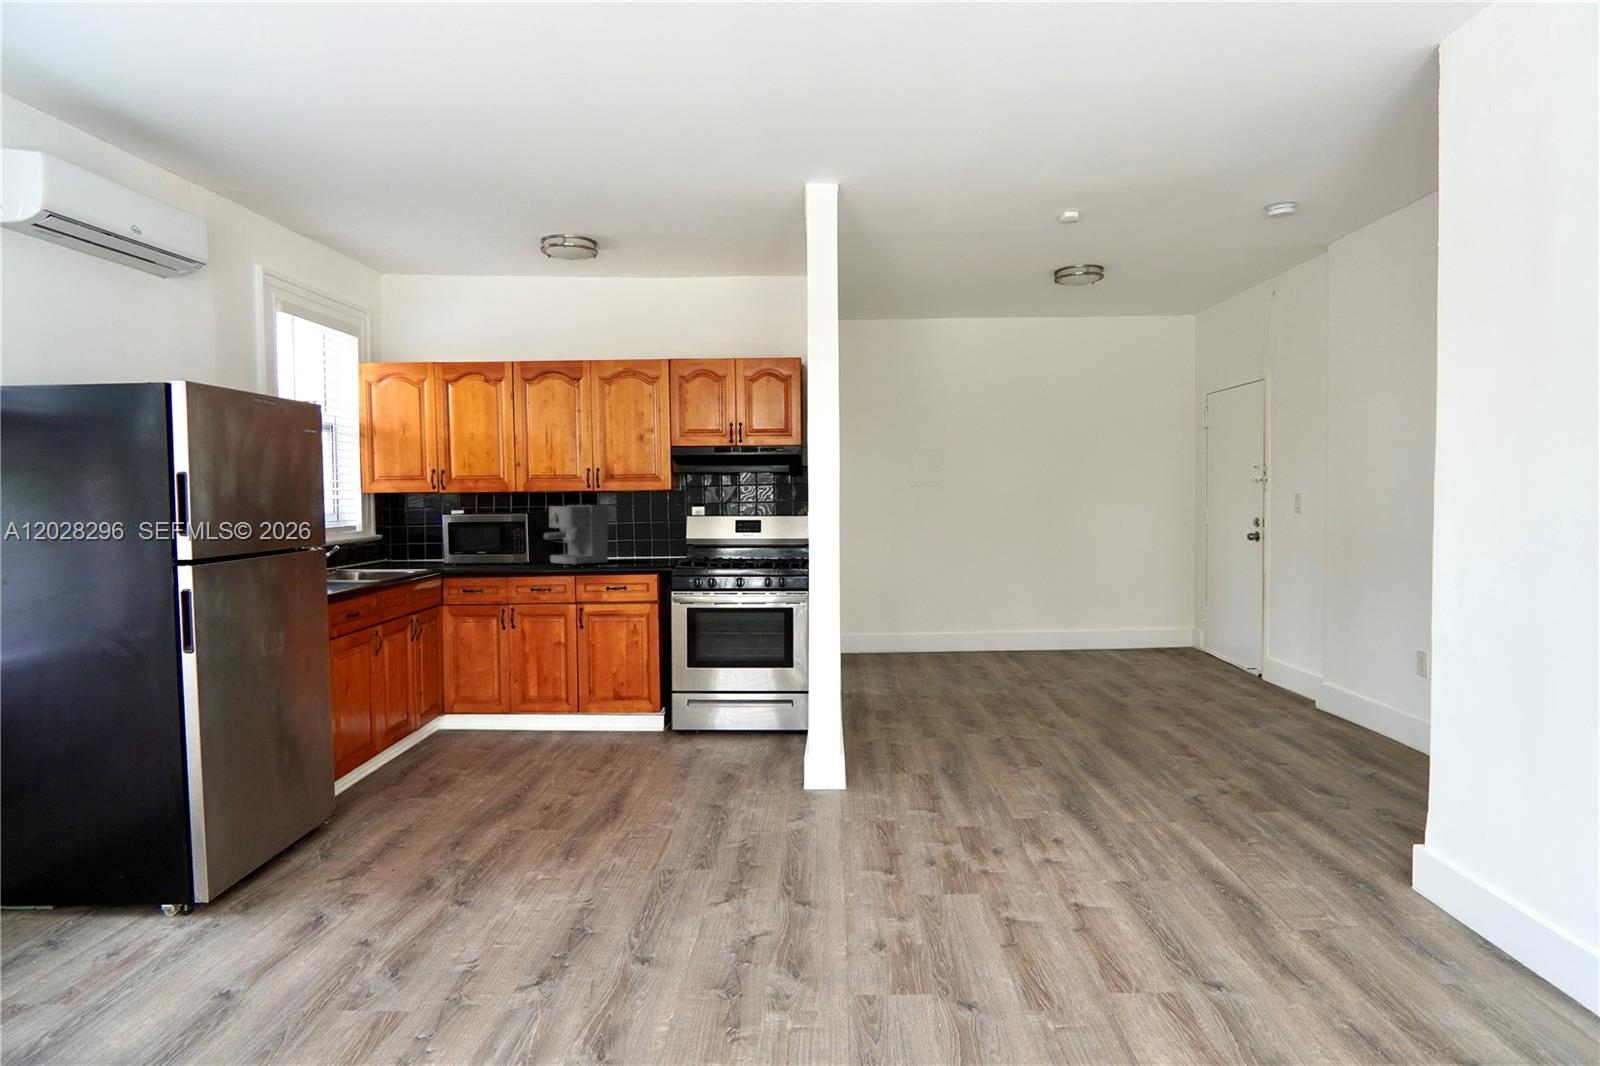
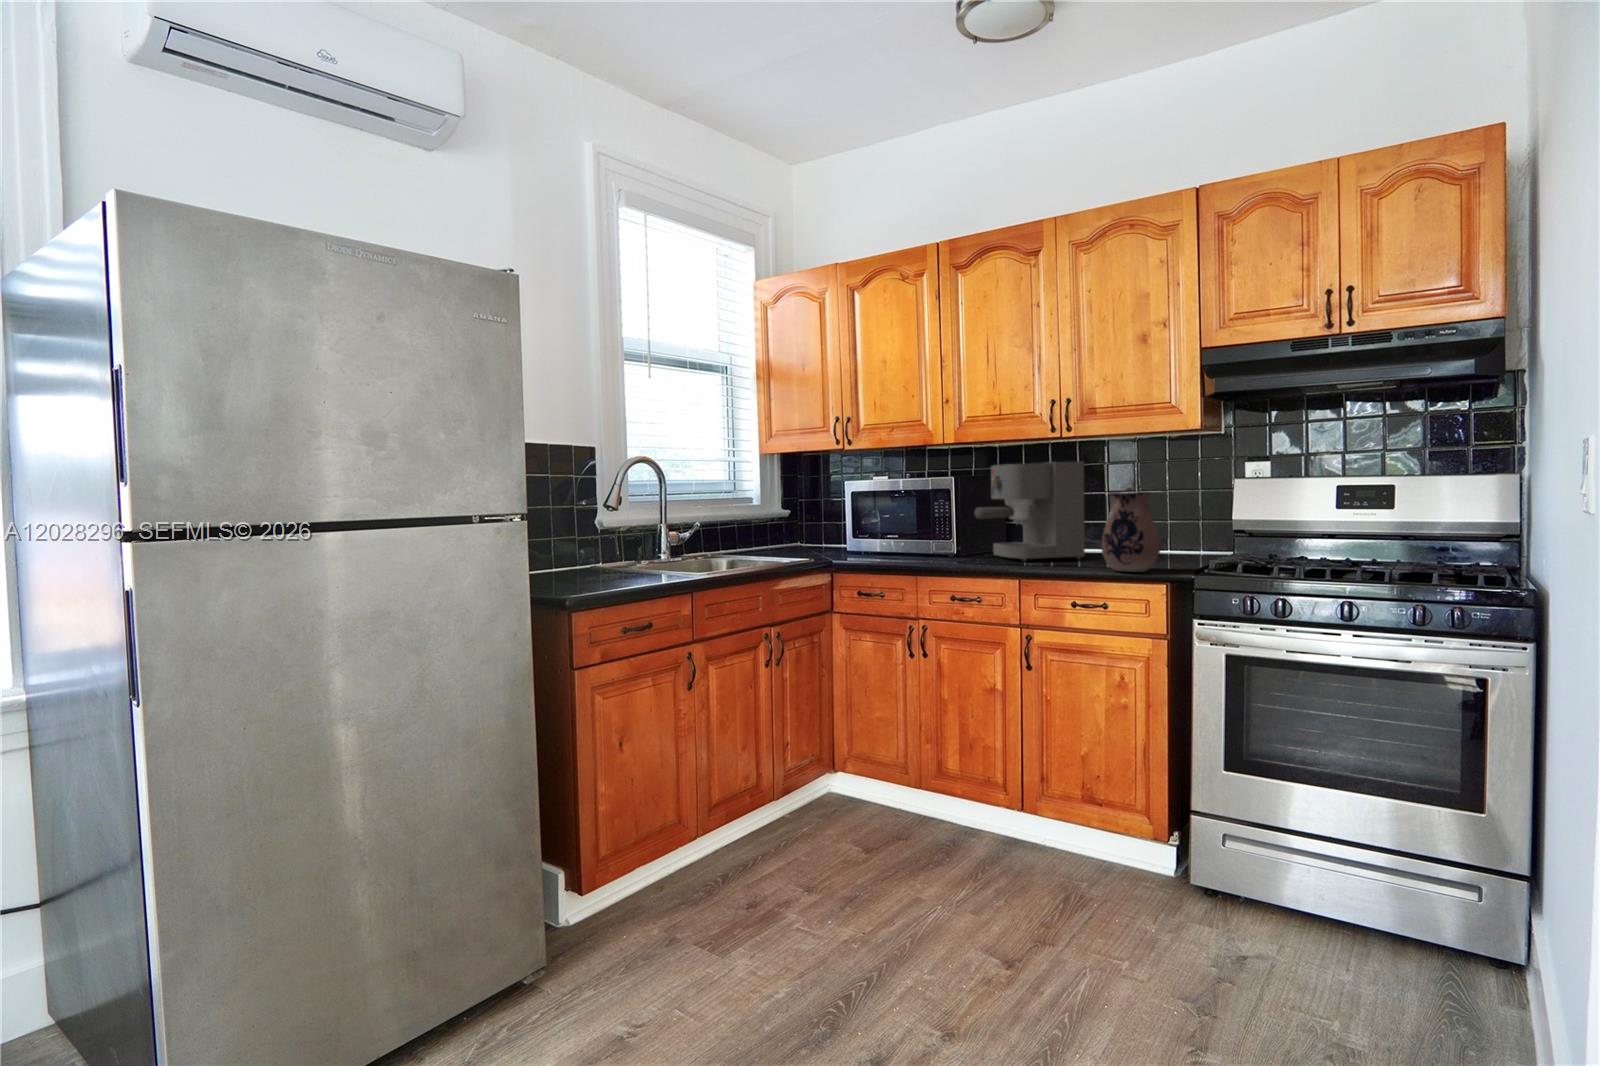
ceramic pitcher: none [622,524,653,569] -> present [1101,492,1160,572]

